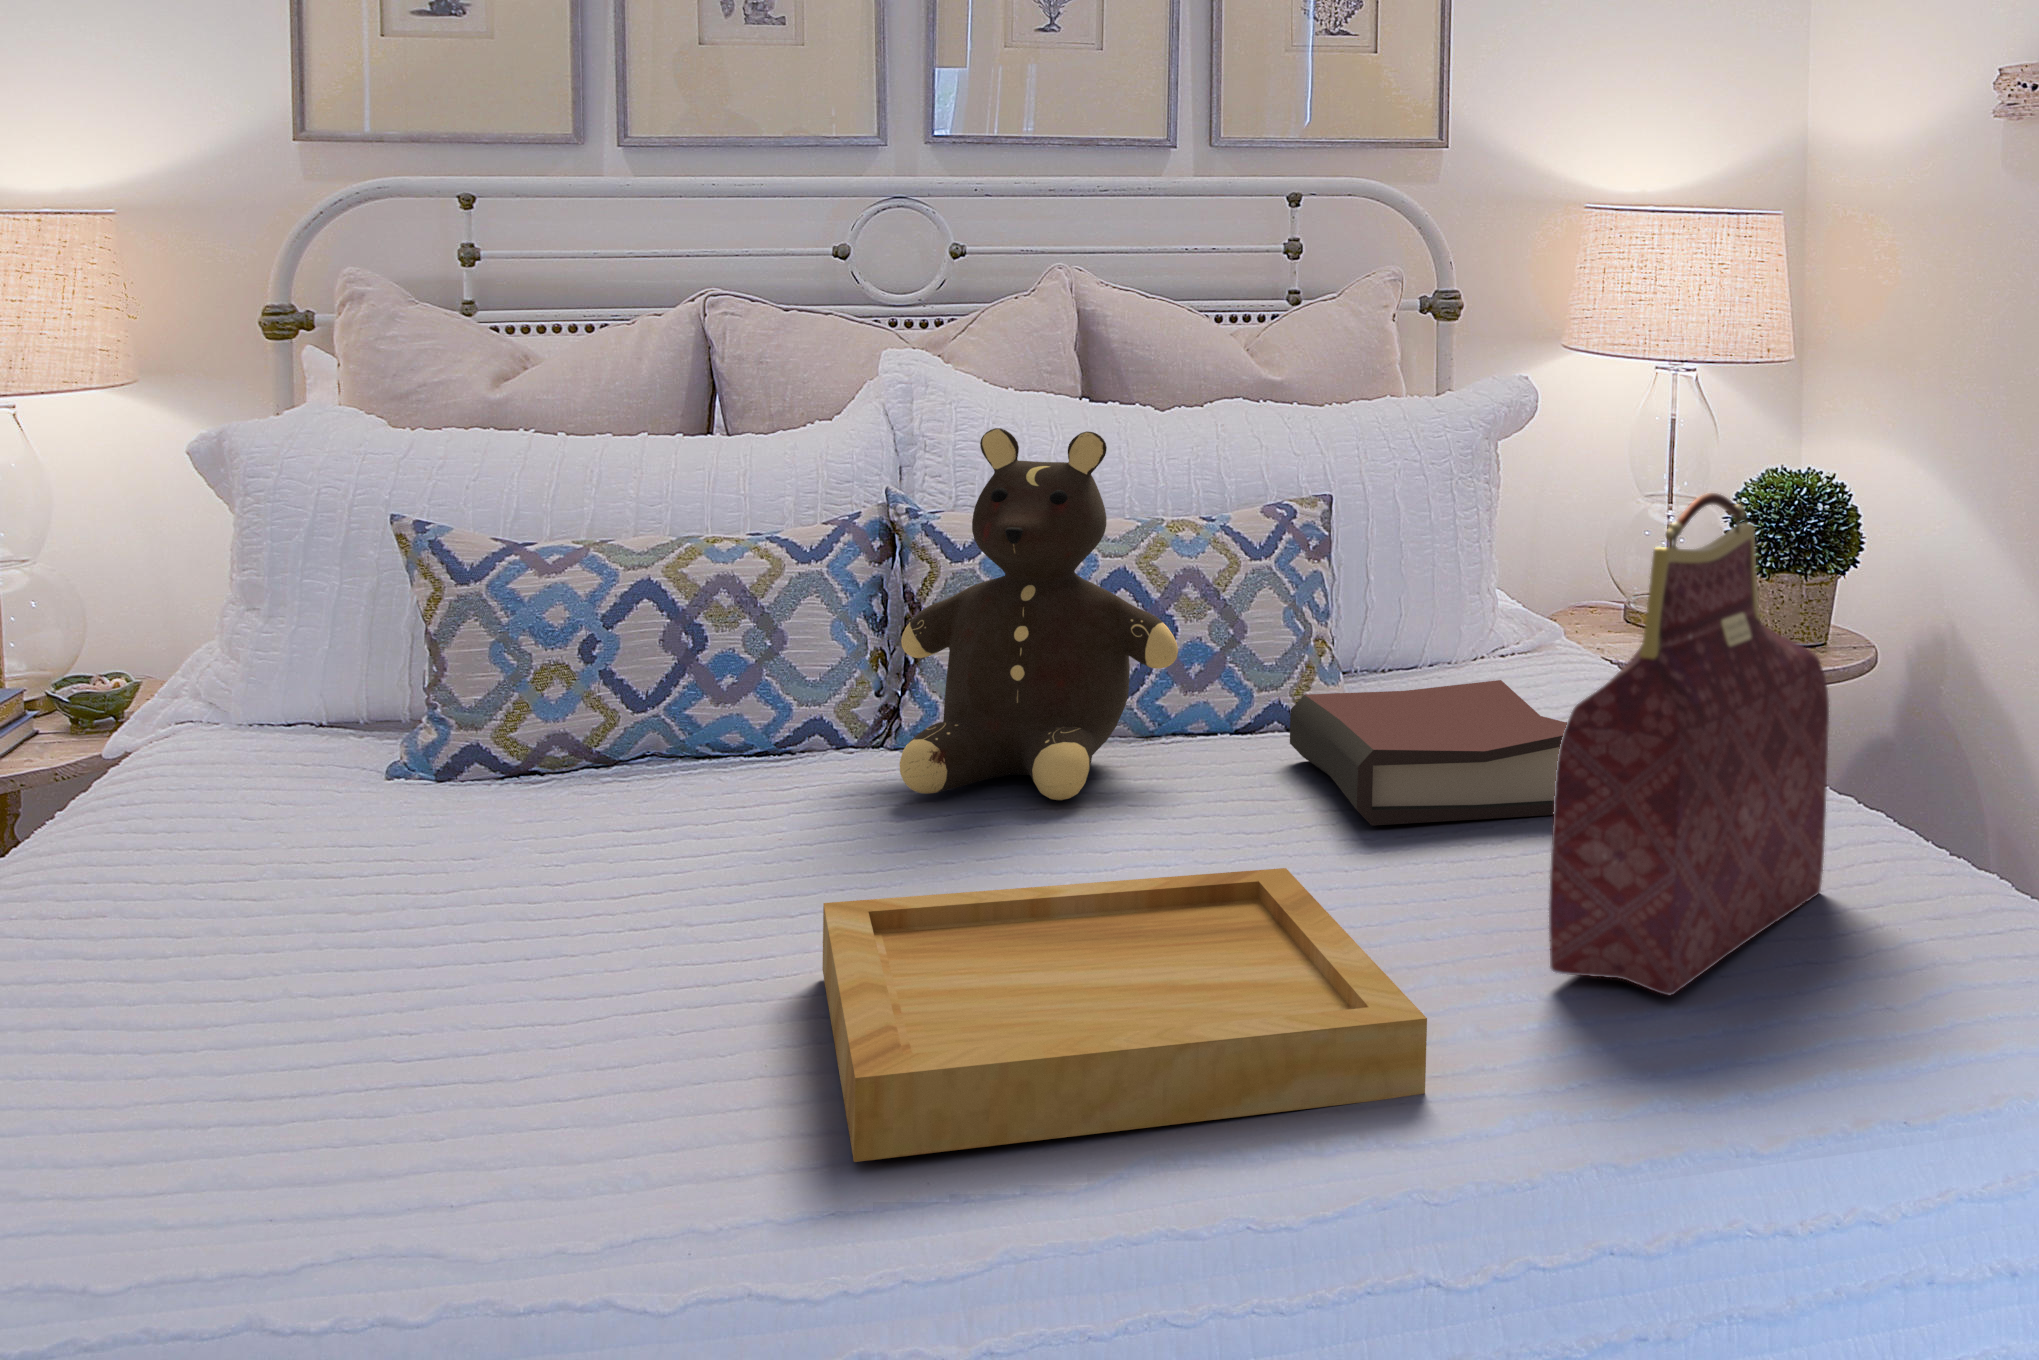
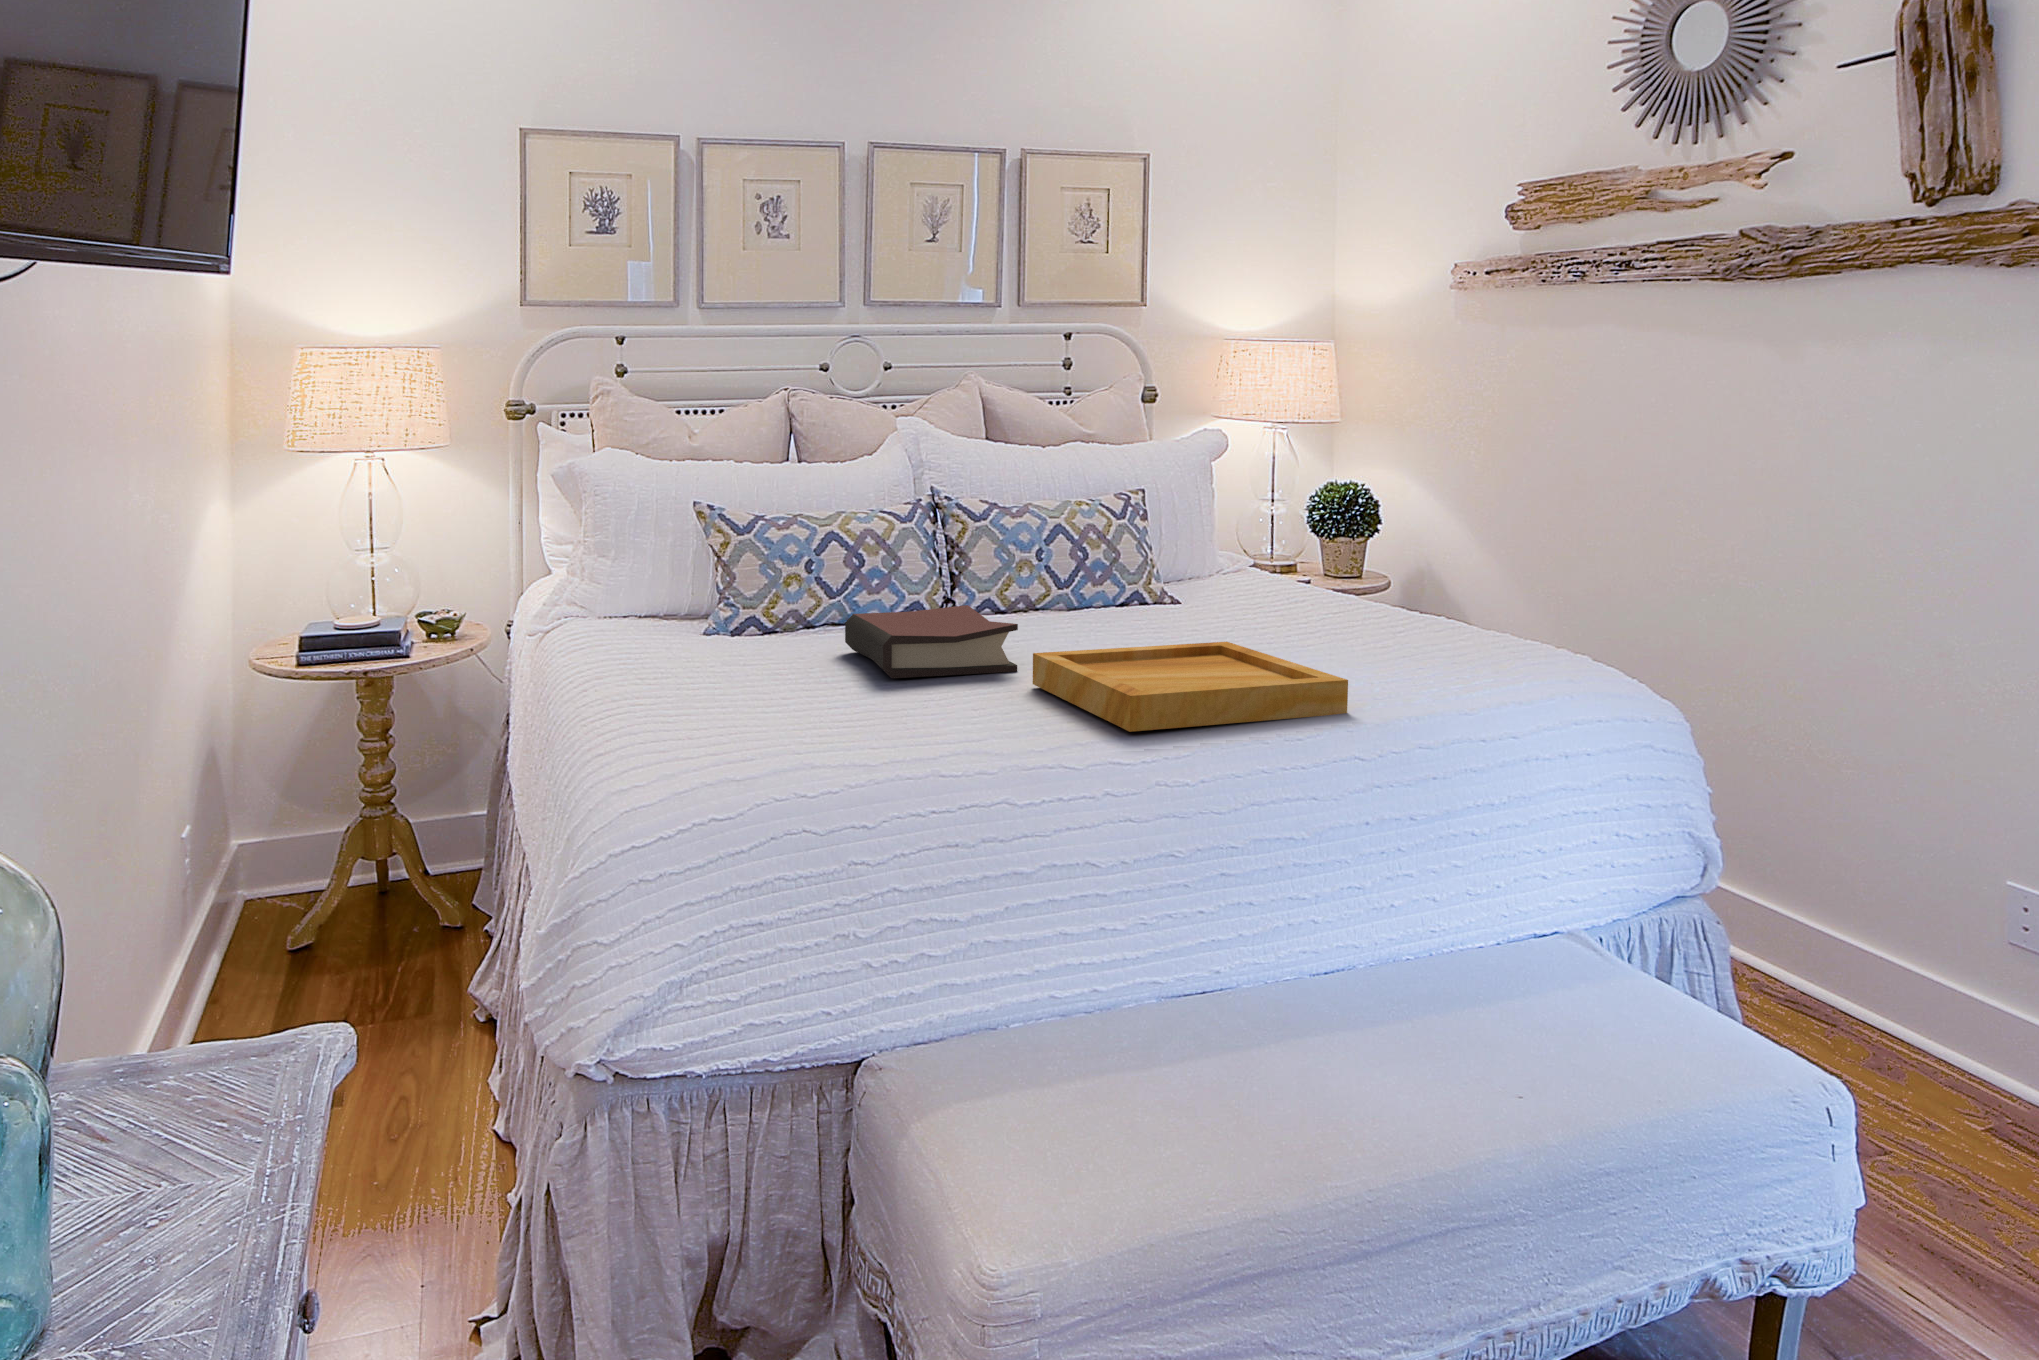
teddy bear: present [900,428,1178,800] -> none [964,448,1108,632]
handbag: present [1549,493,1829,995] -> none [1371,458,1474,683]
hardback book: present [1290,680,1567,826] -> present [845,605,1018,678]

